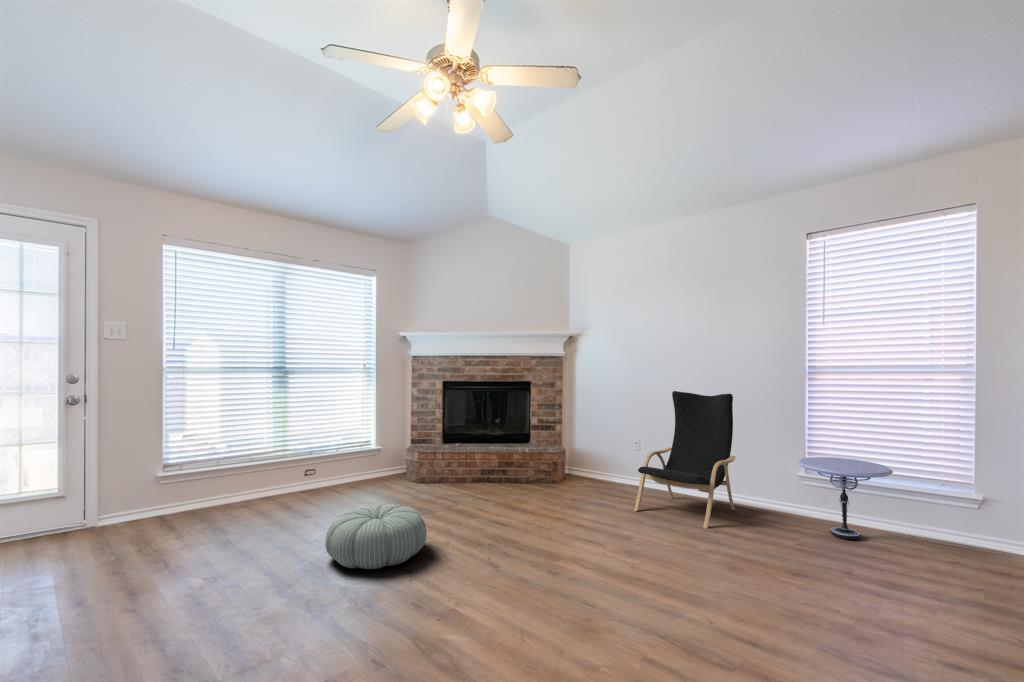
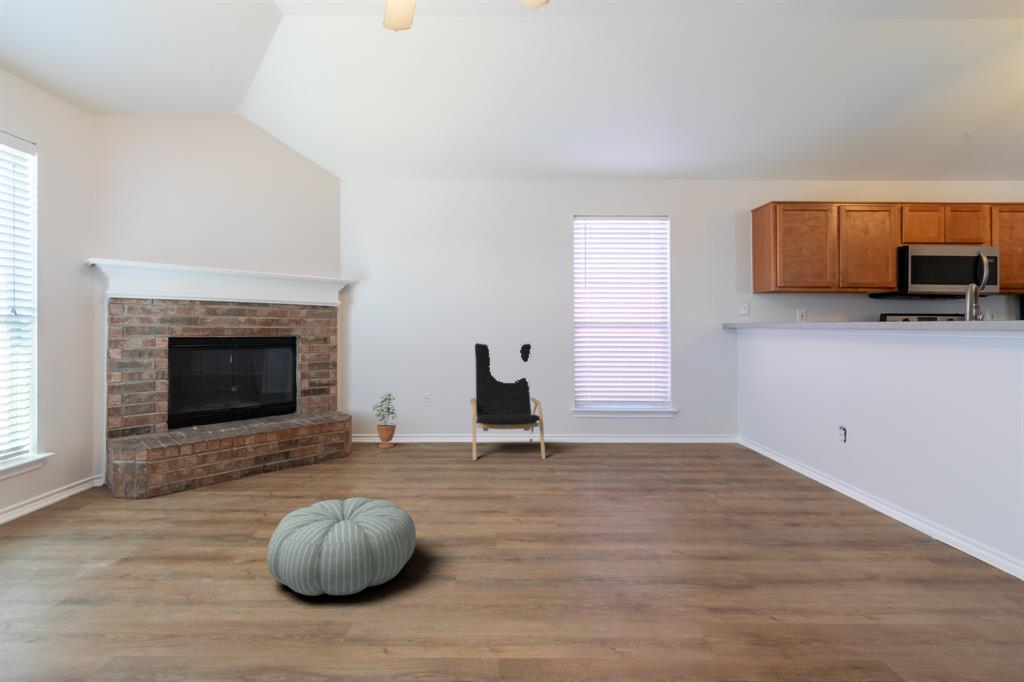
potted plant: none [586,432,609,484] -> present [374,394,396,448]
side table: present [798,457,893,540] -> none [585,389,644,445]

